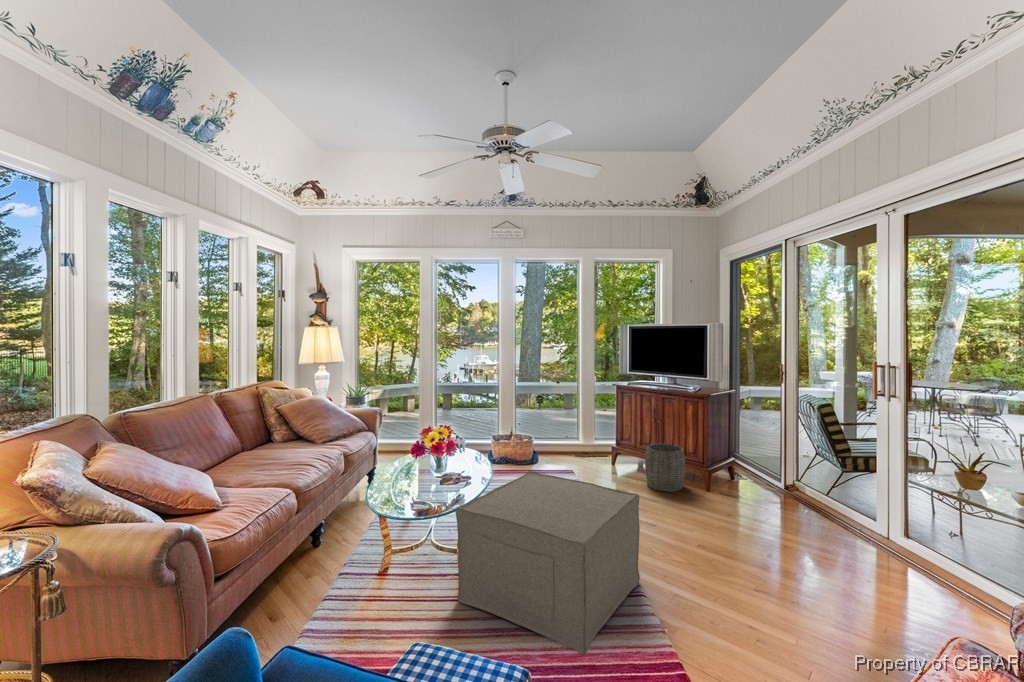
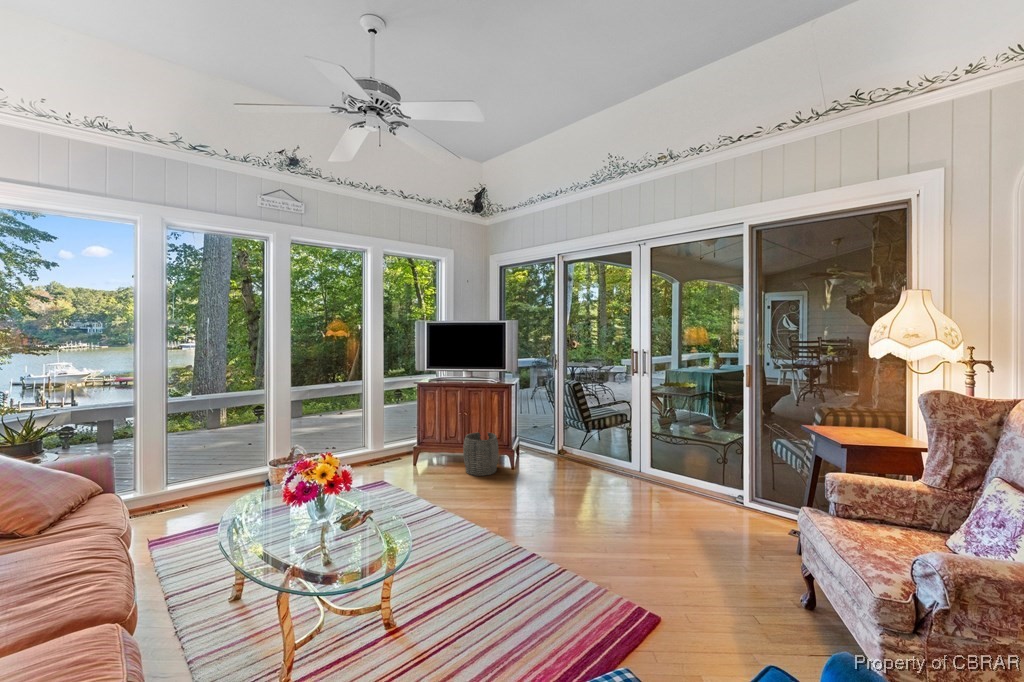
ottoman: present [455,471,640,655] -> none [425,483,583,654]

